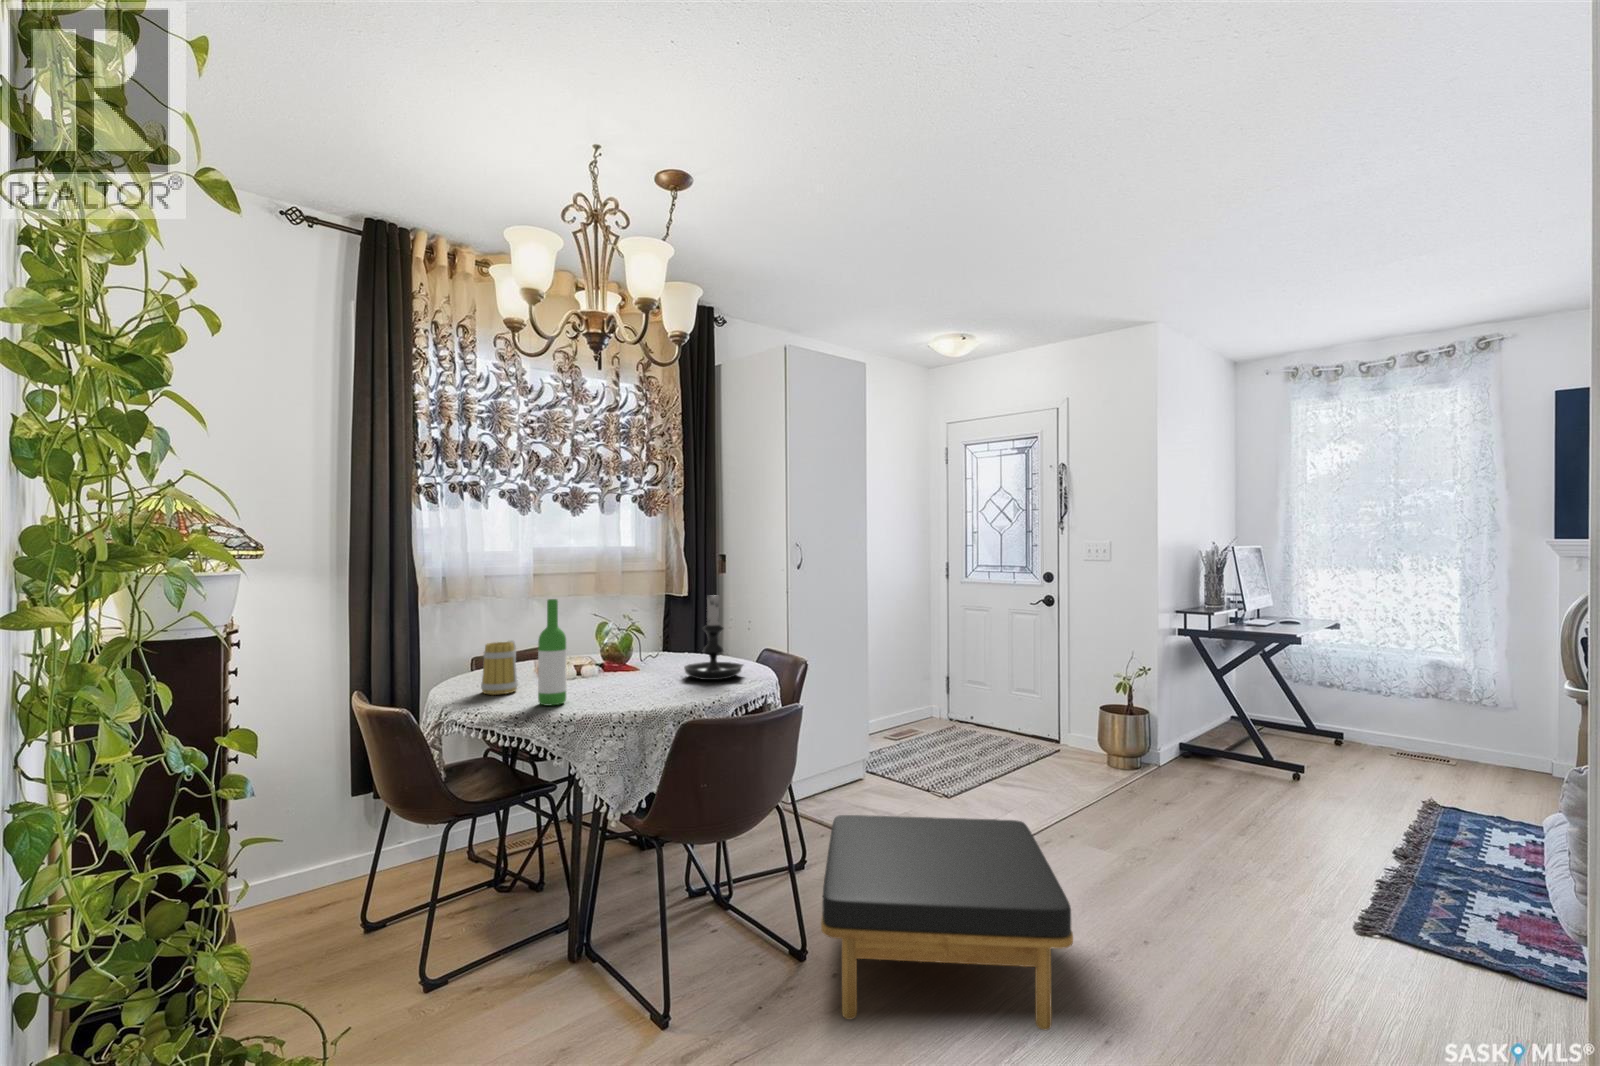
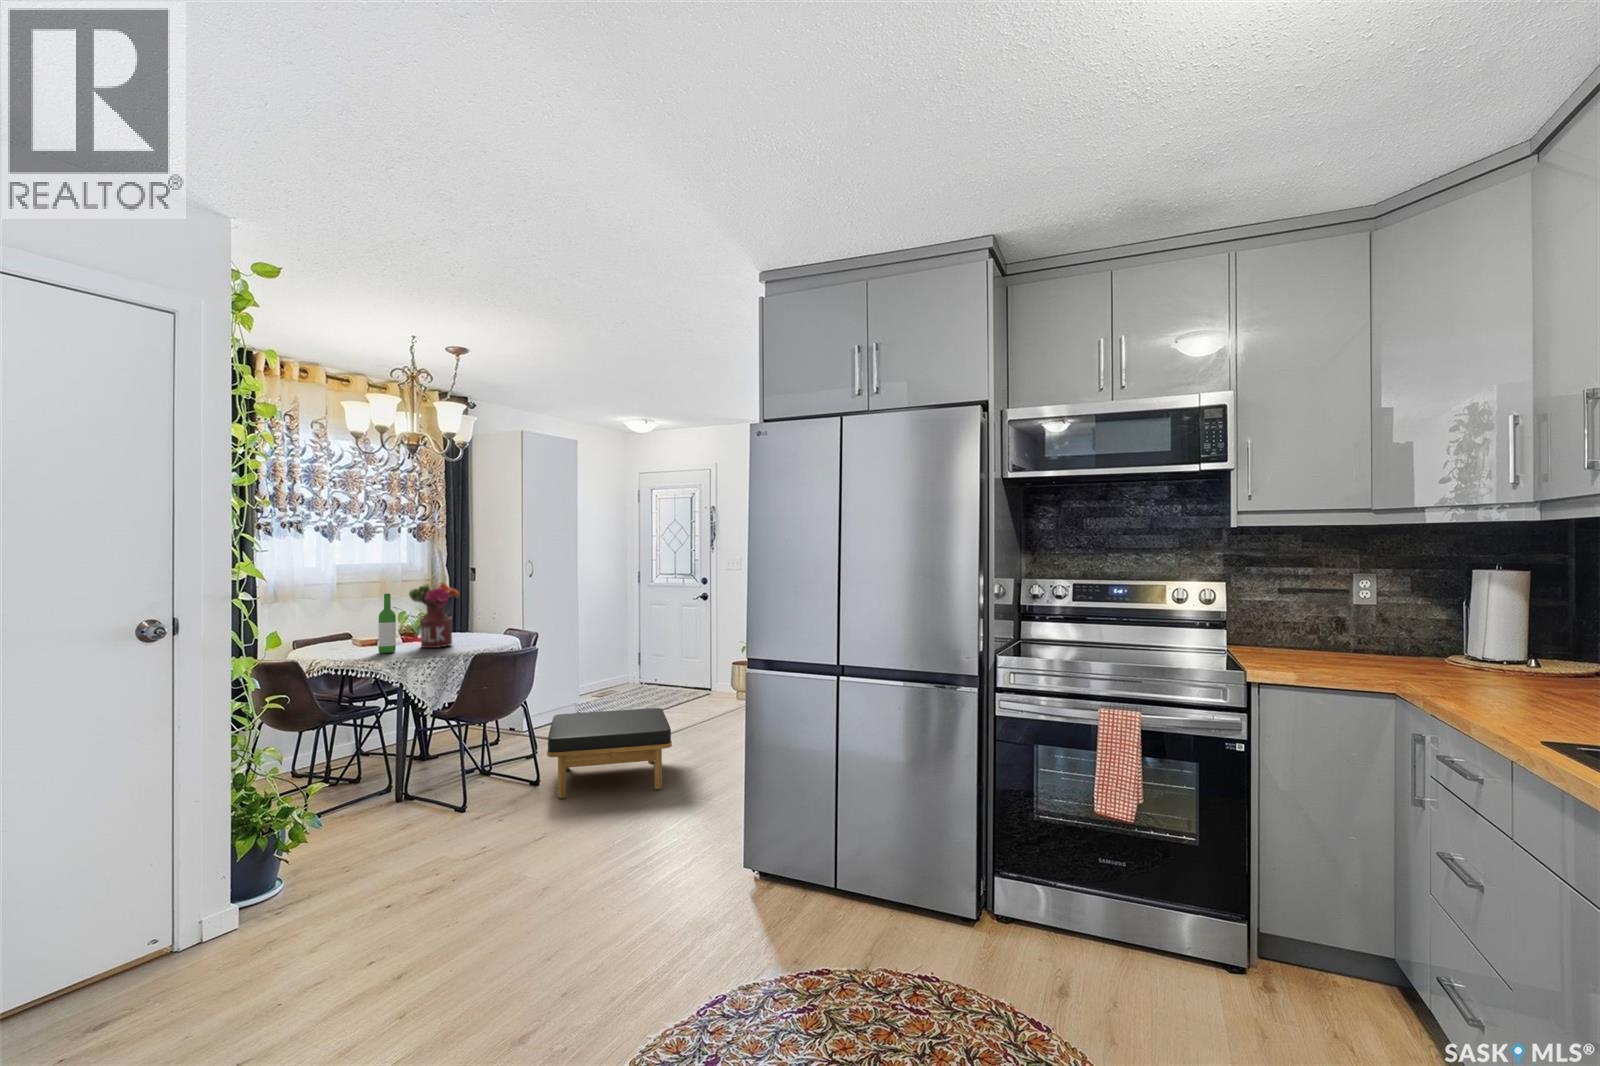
flower arrangement: none [594,579,677,696] -> present [409,582,459,648]
candle holder: present [684,595,743,680] -> none [461,588,499,641]
mug: present [481,640,518,695] -> none [334,620,357,652]

